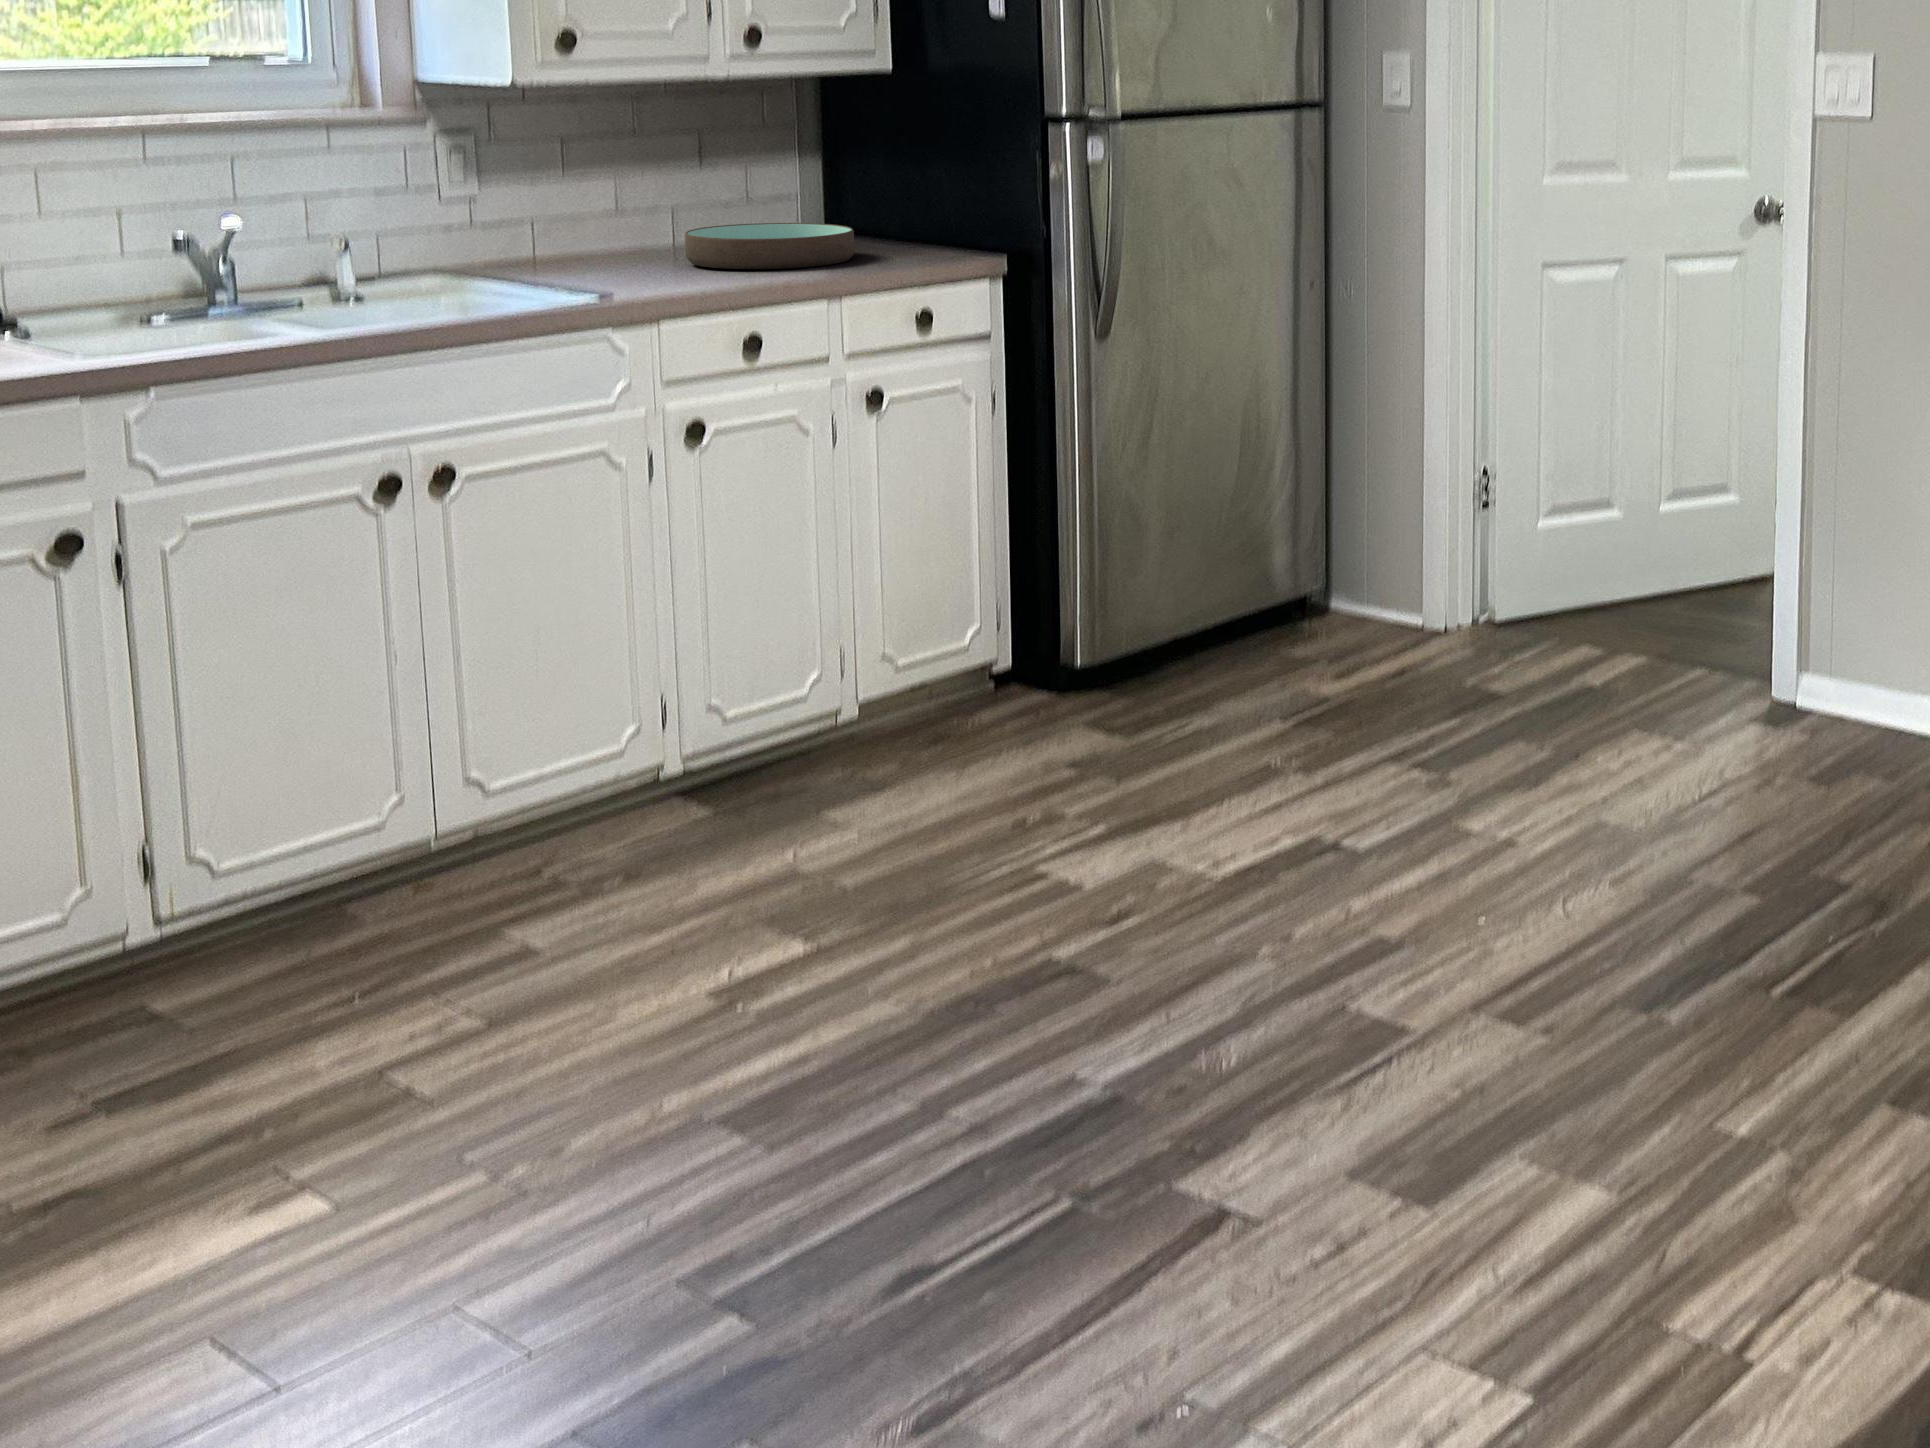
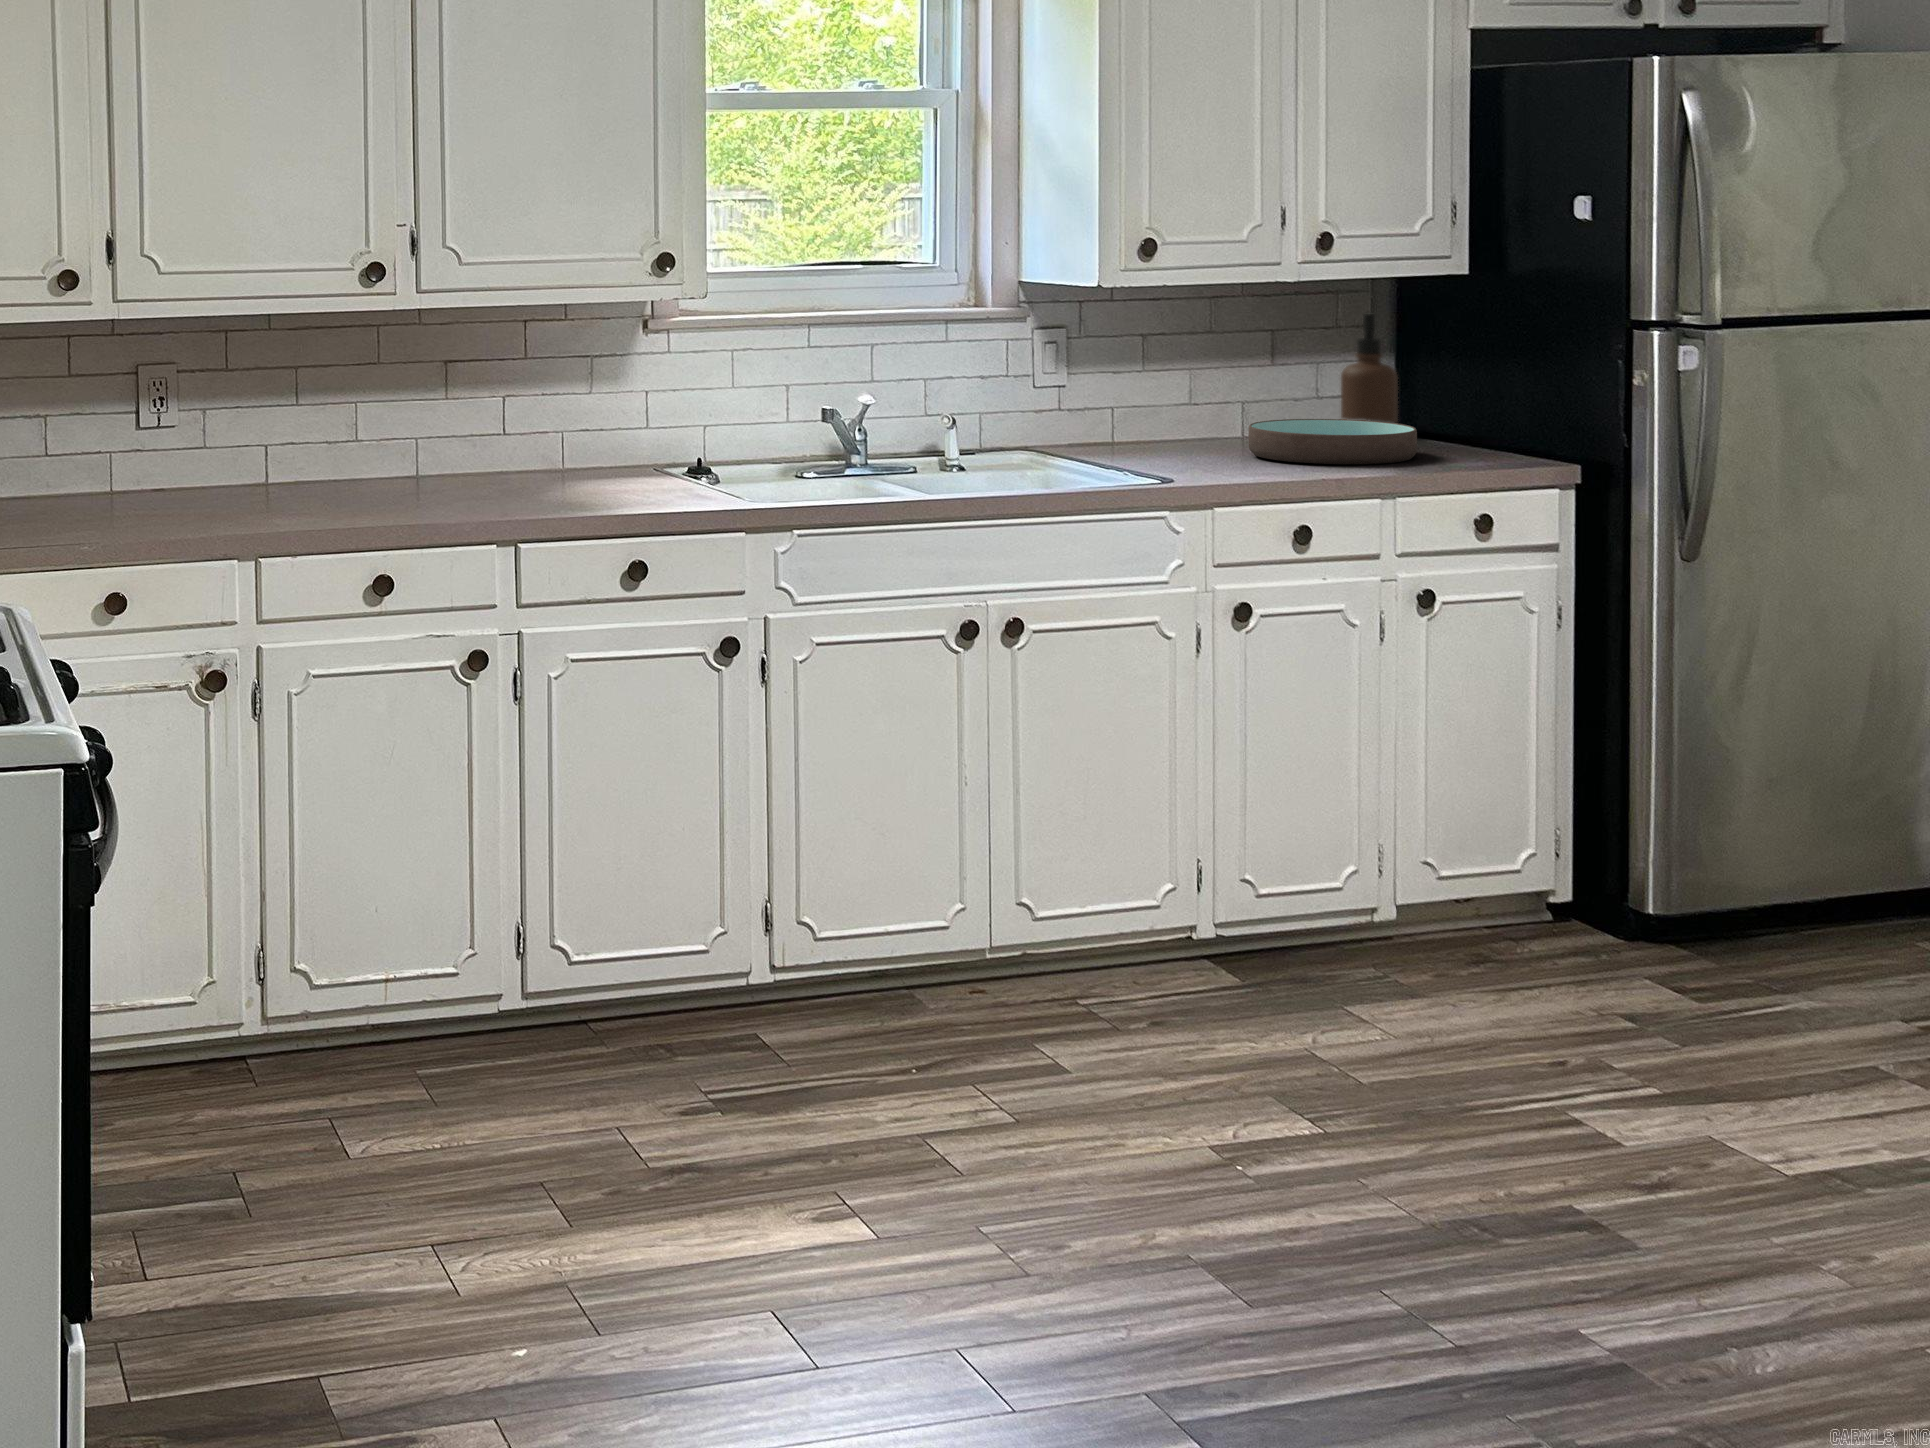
soap dispenser: none [771,114,829,239] -> present [1341,314,1398,423]

